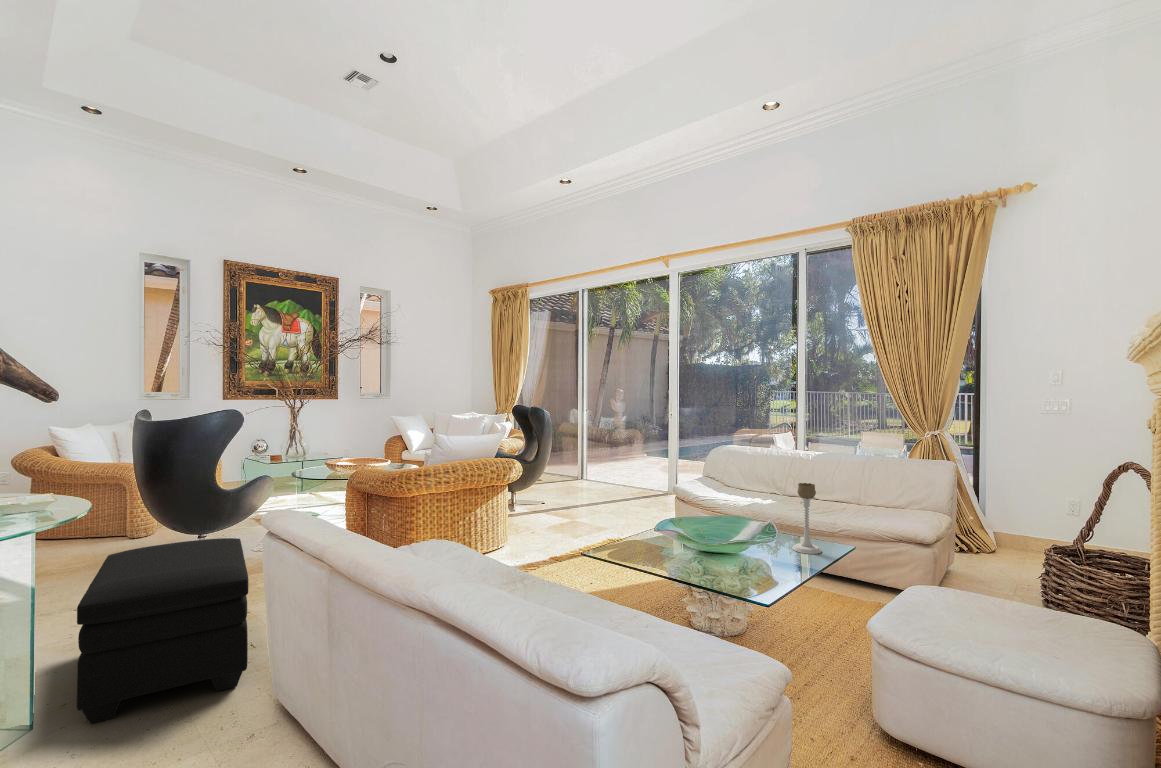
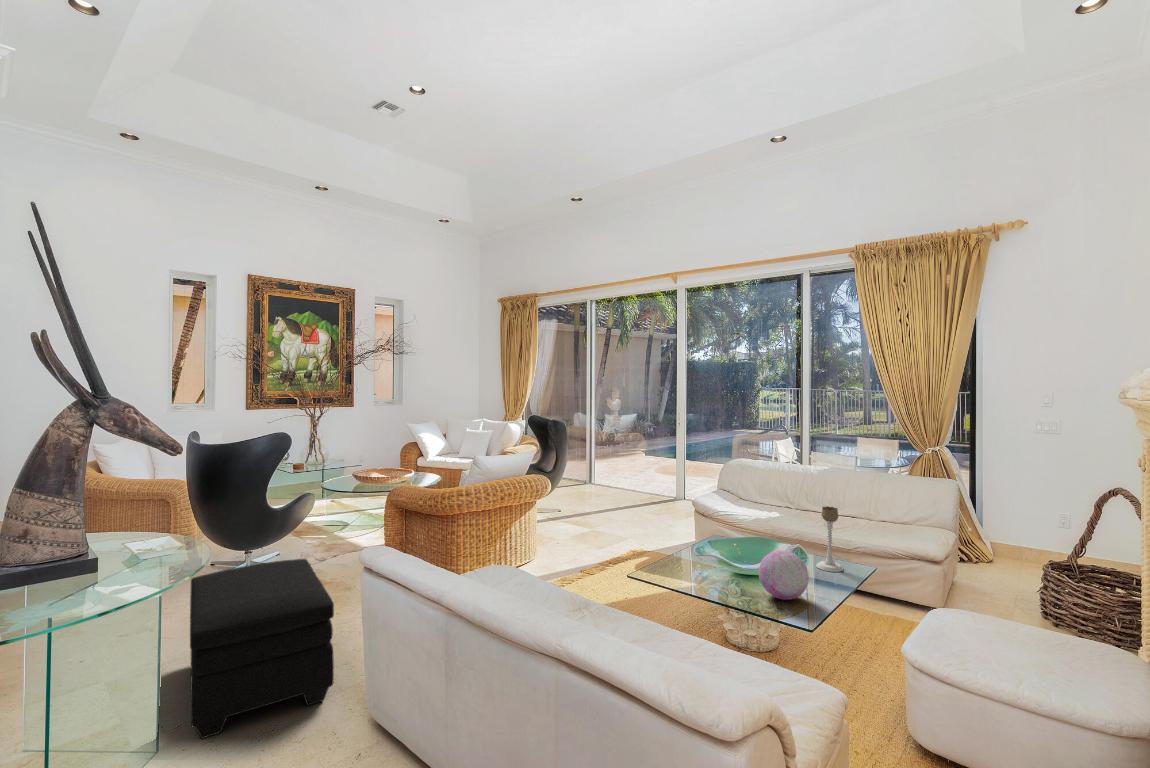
decorative orb: none [719,525,773,579] -> present [759,550,809,600]

